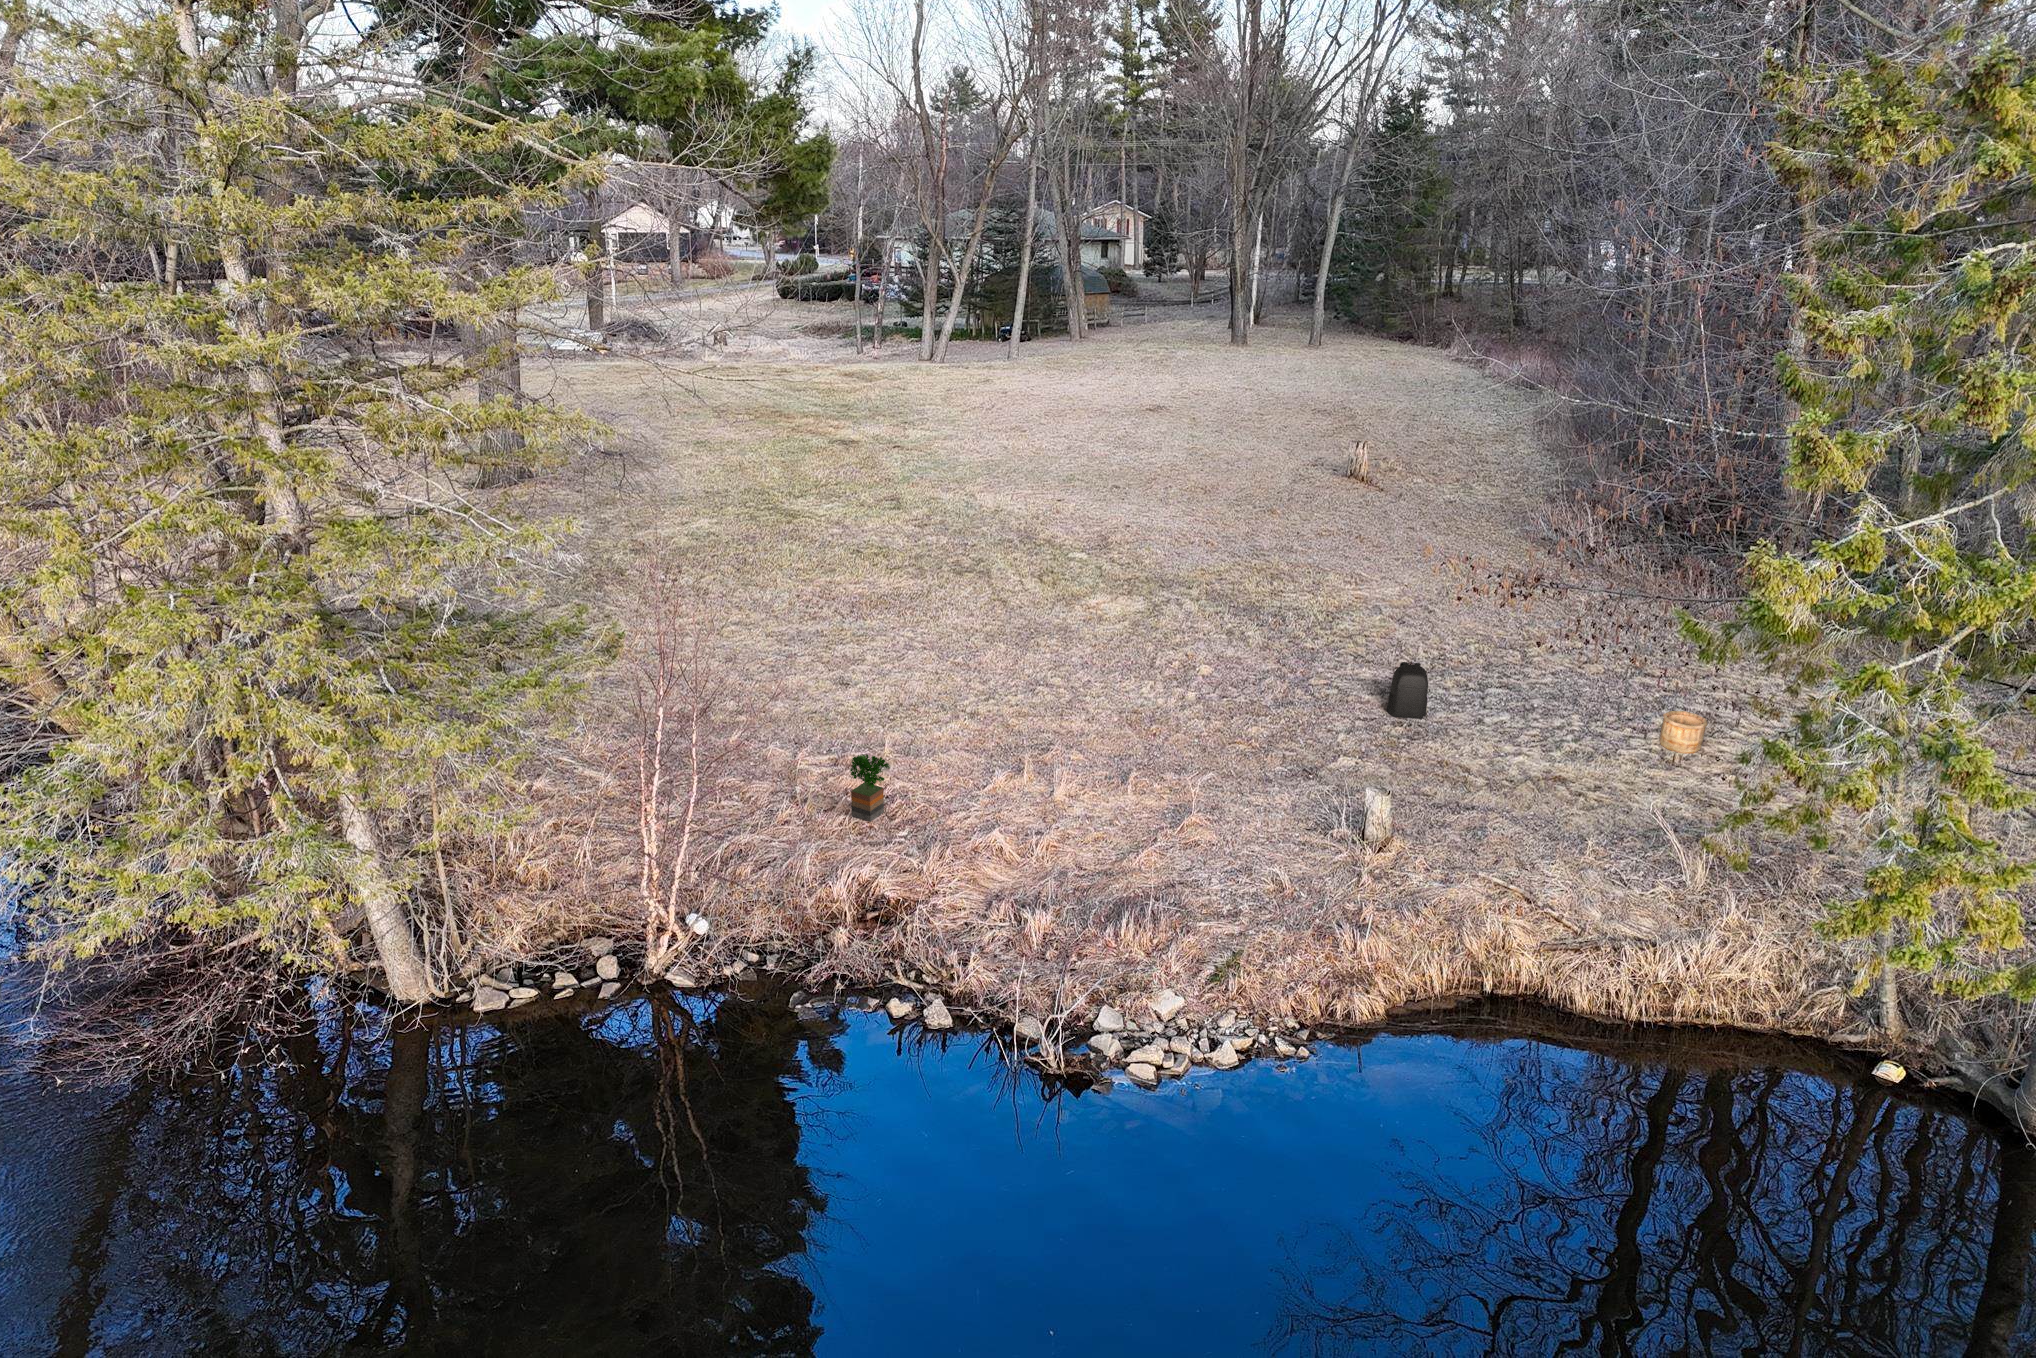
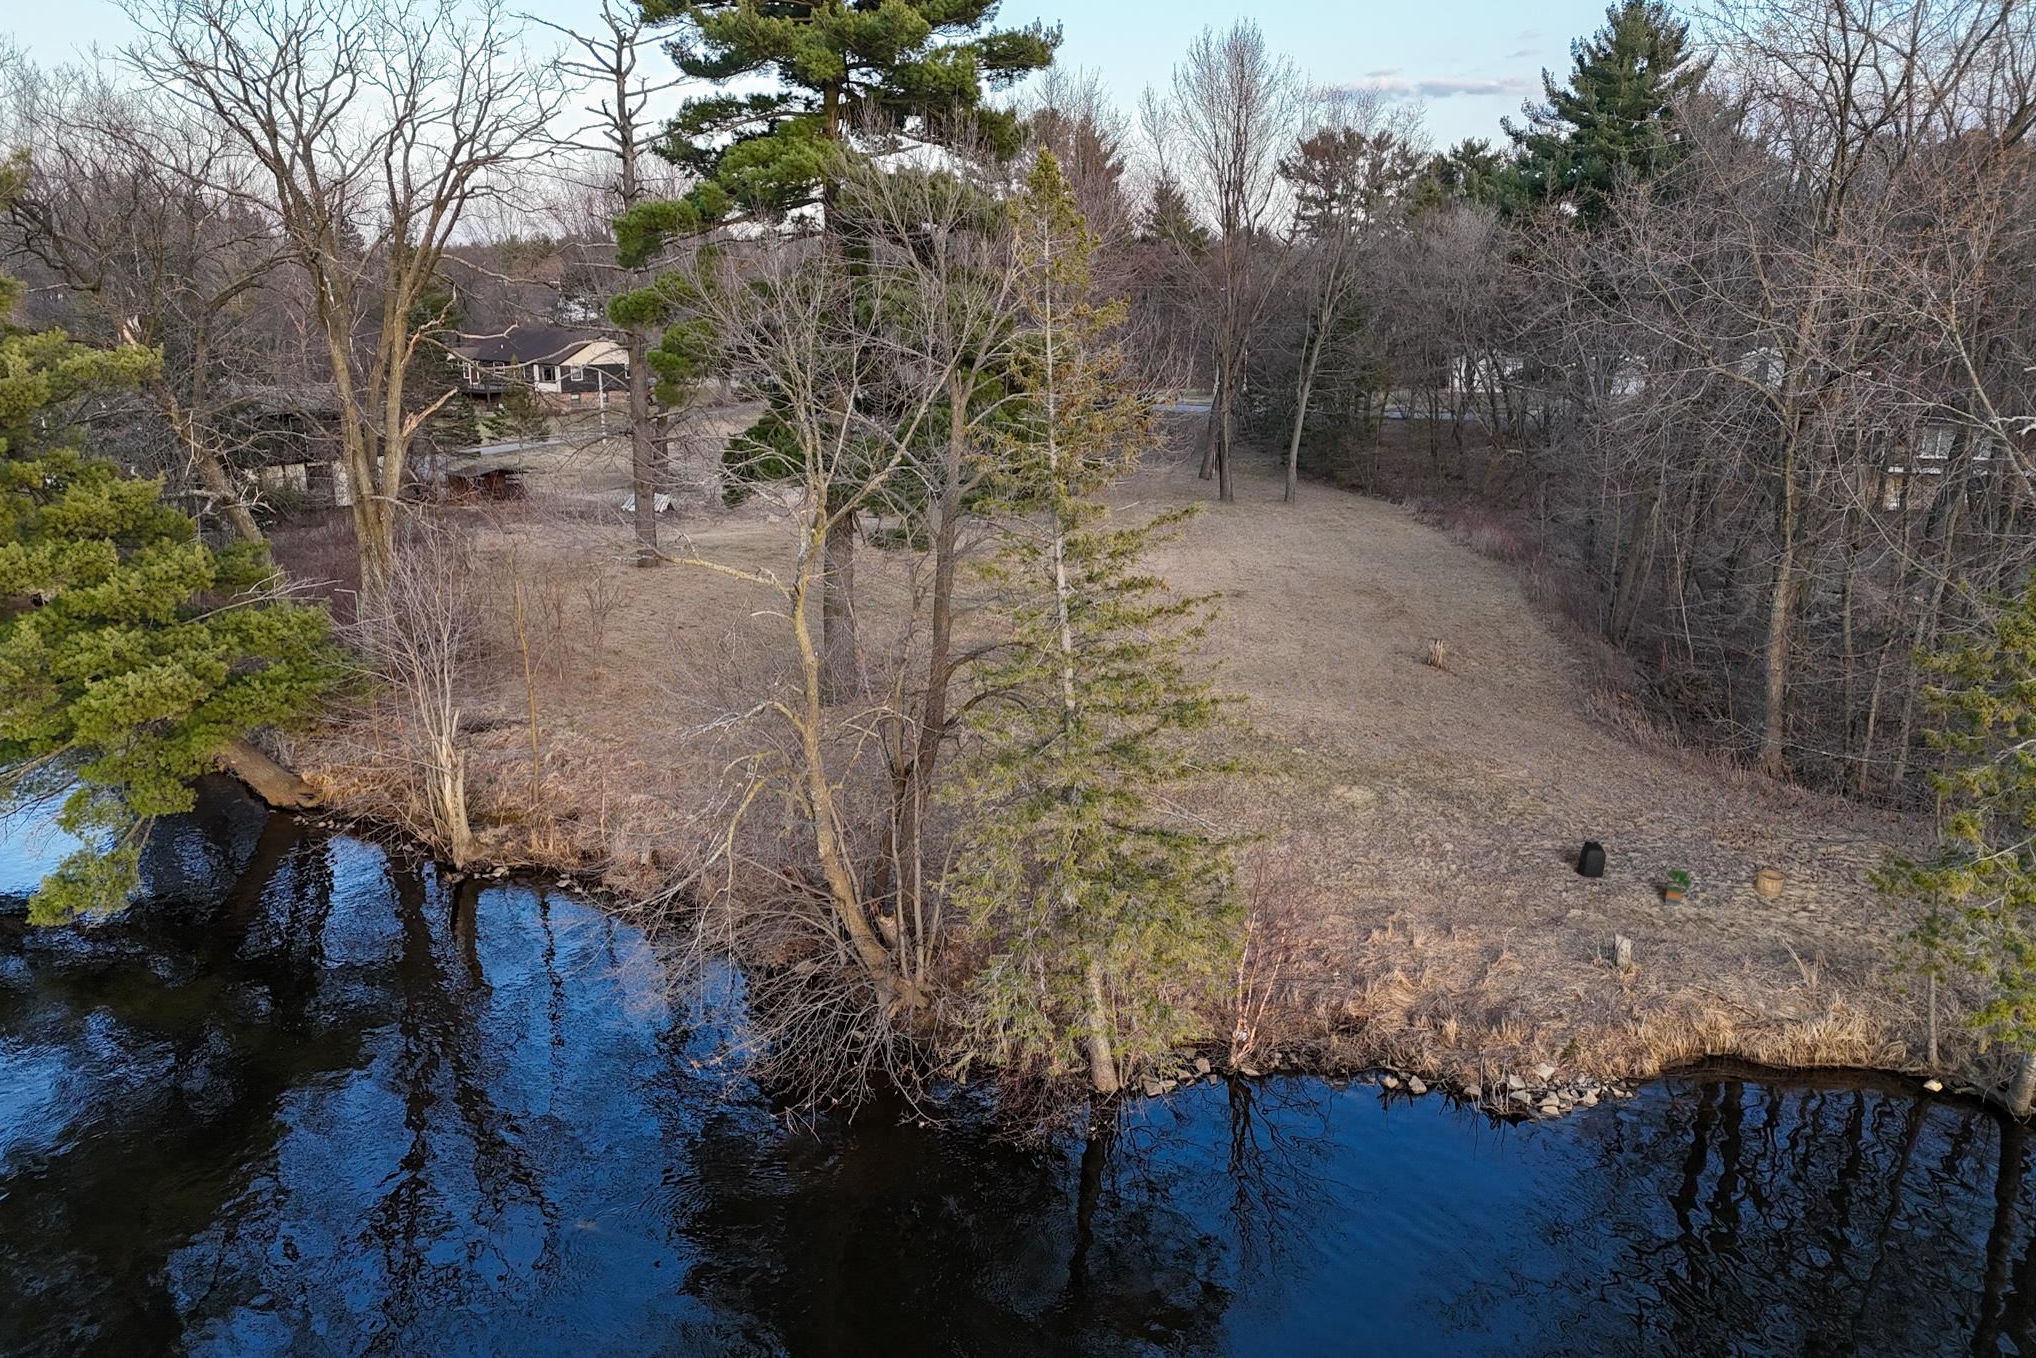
potted tree: present [850,754,890,822] -> present [1665,870,1691,907]

